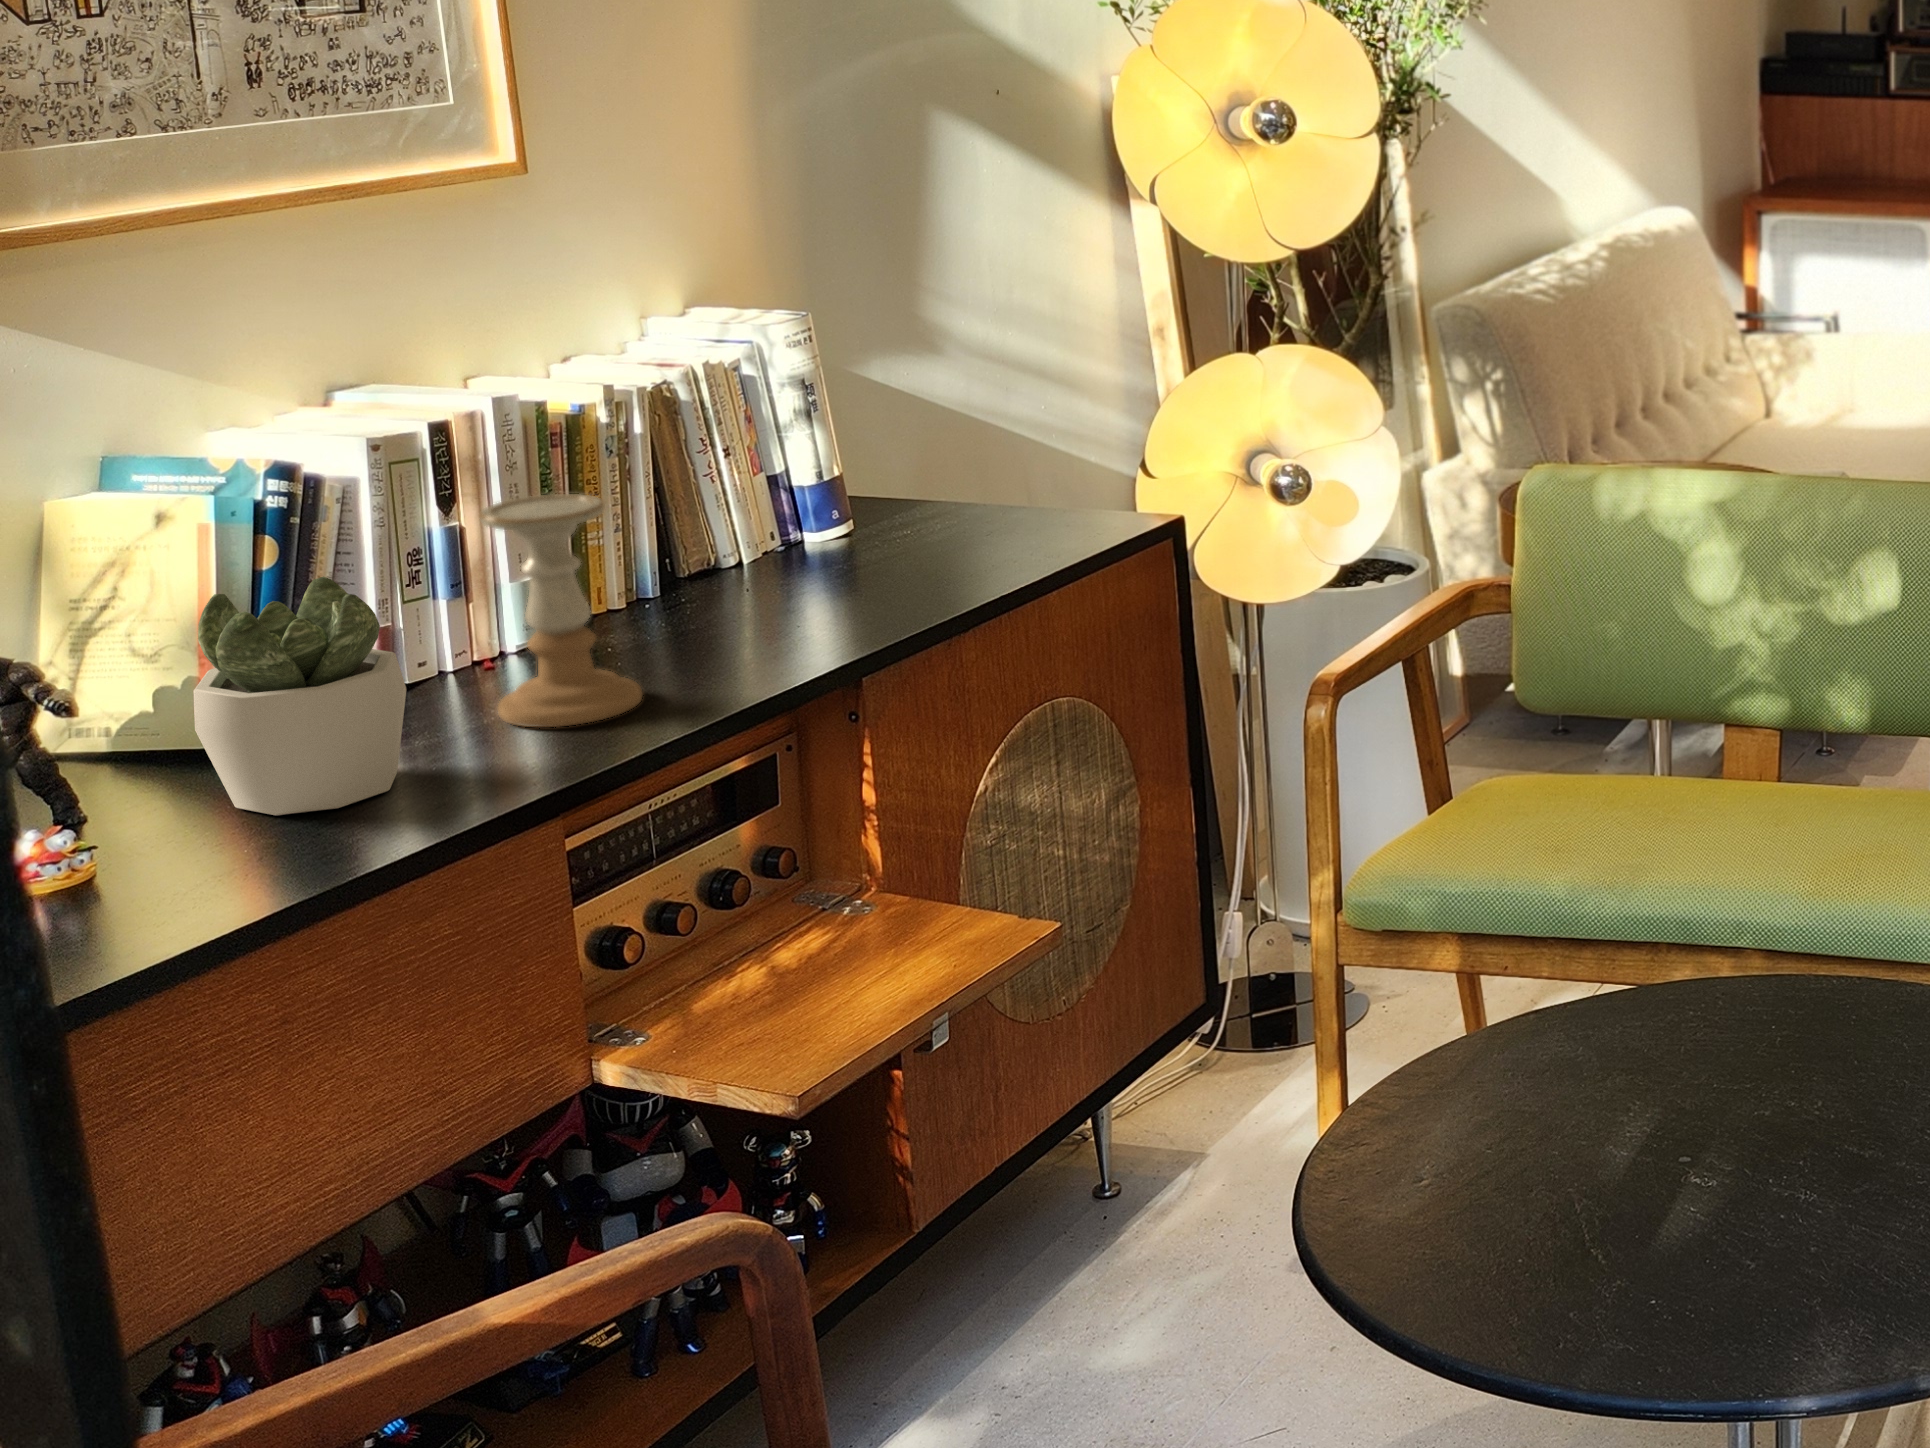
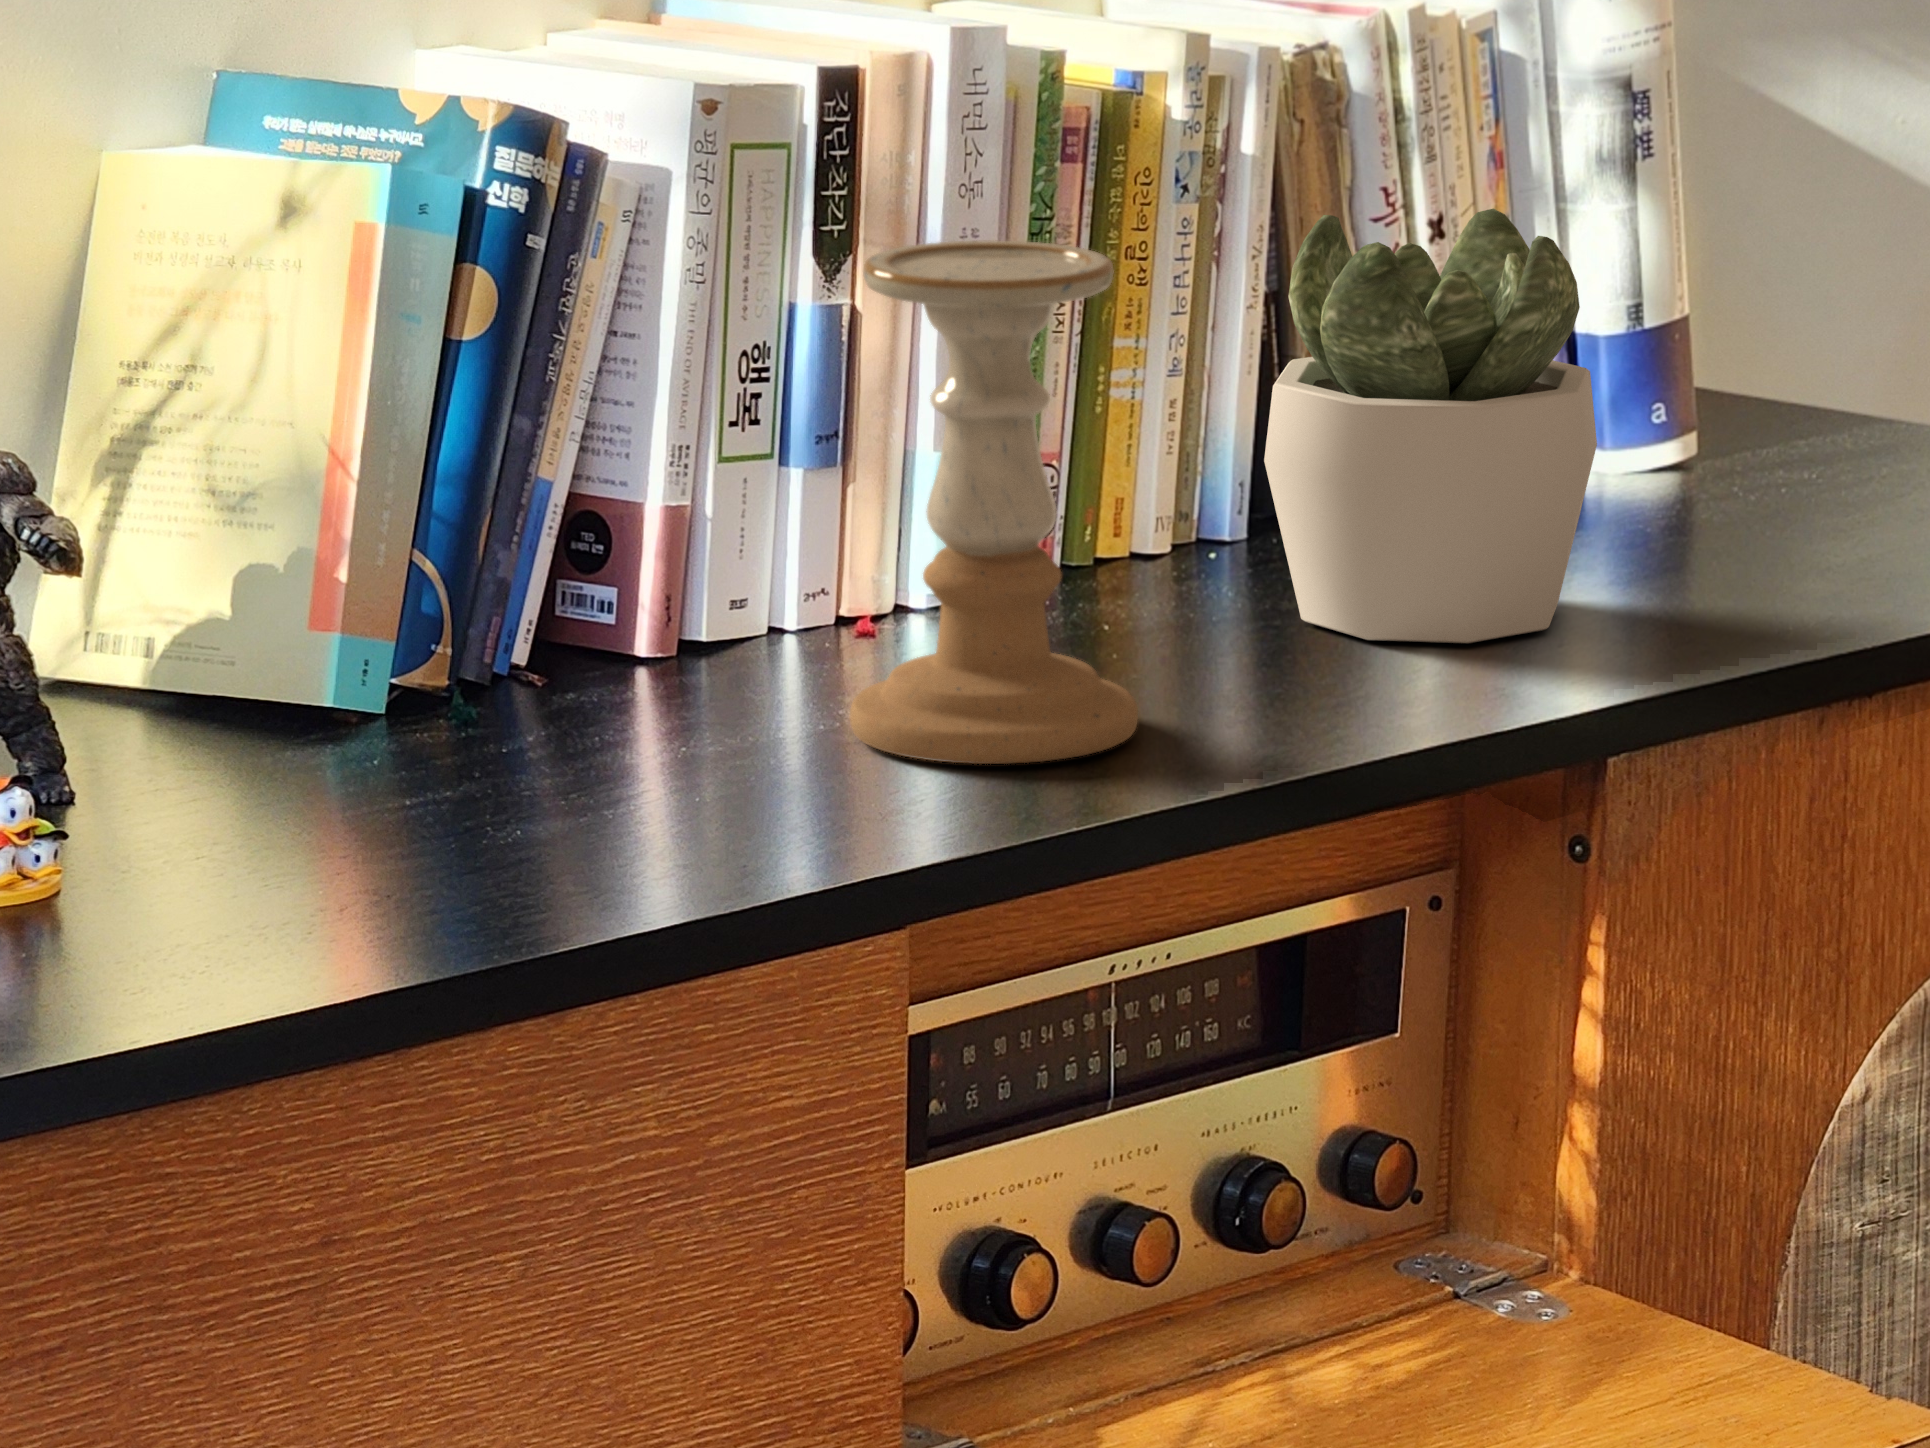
succulent plant: present [193,577,406,815] -> present [1264,209,1597,643]

